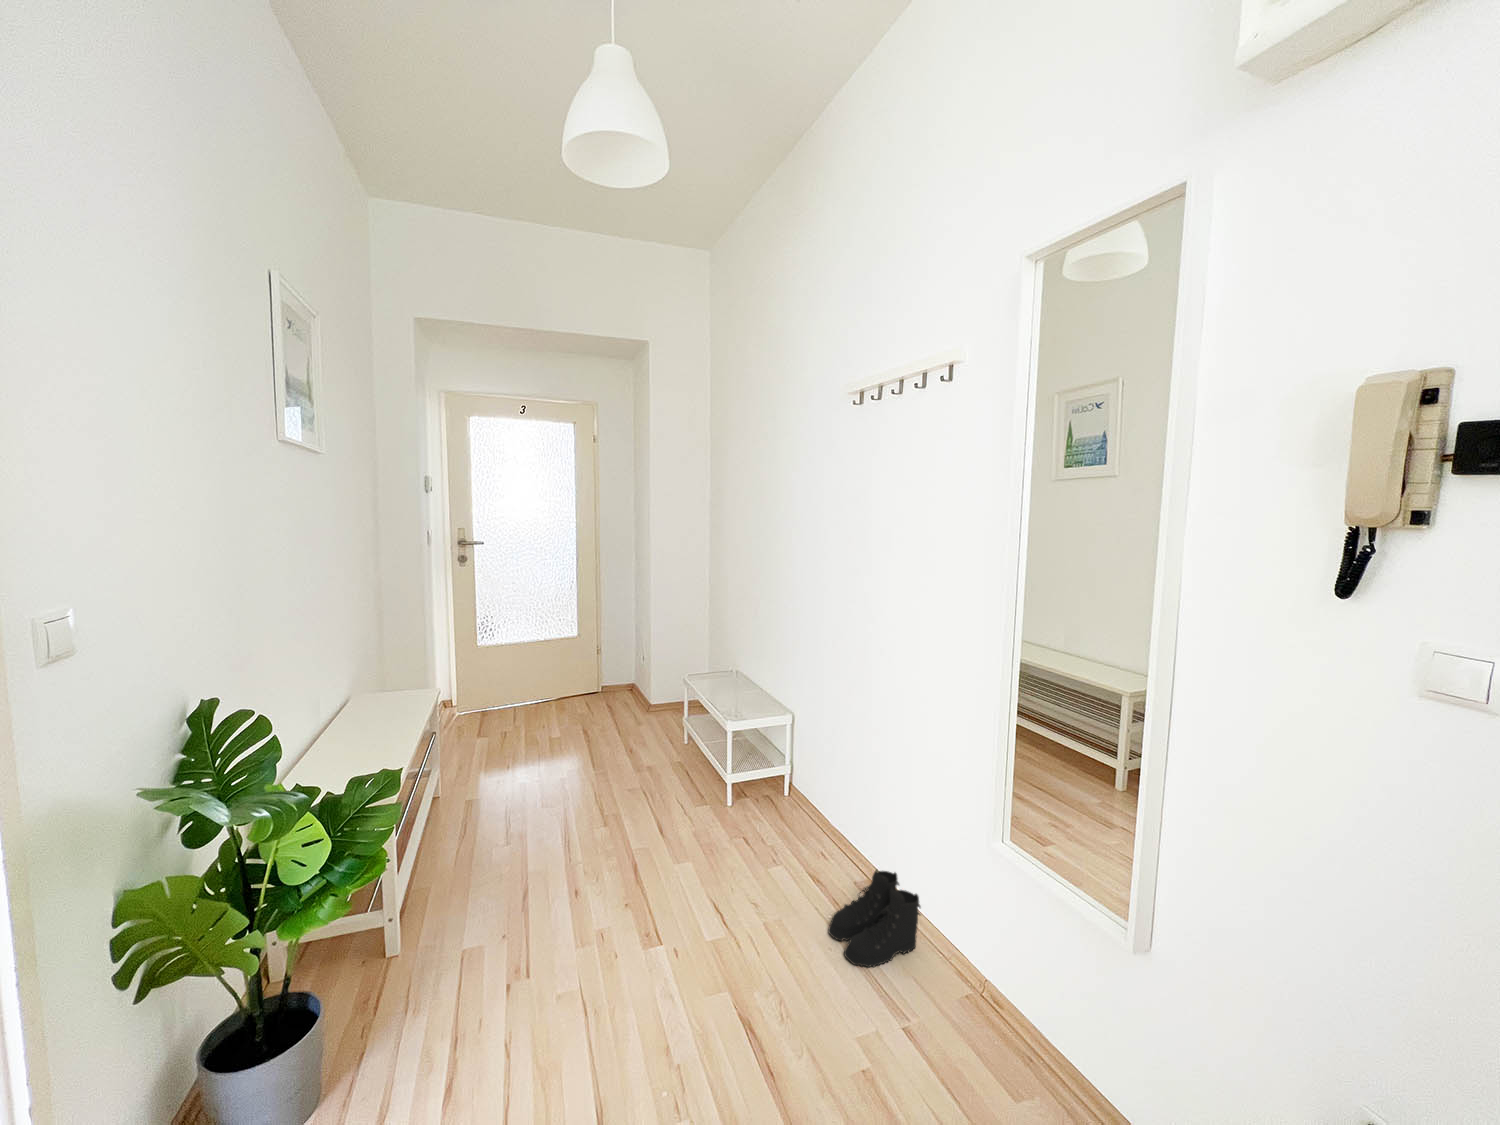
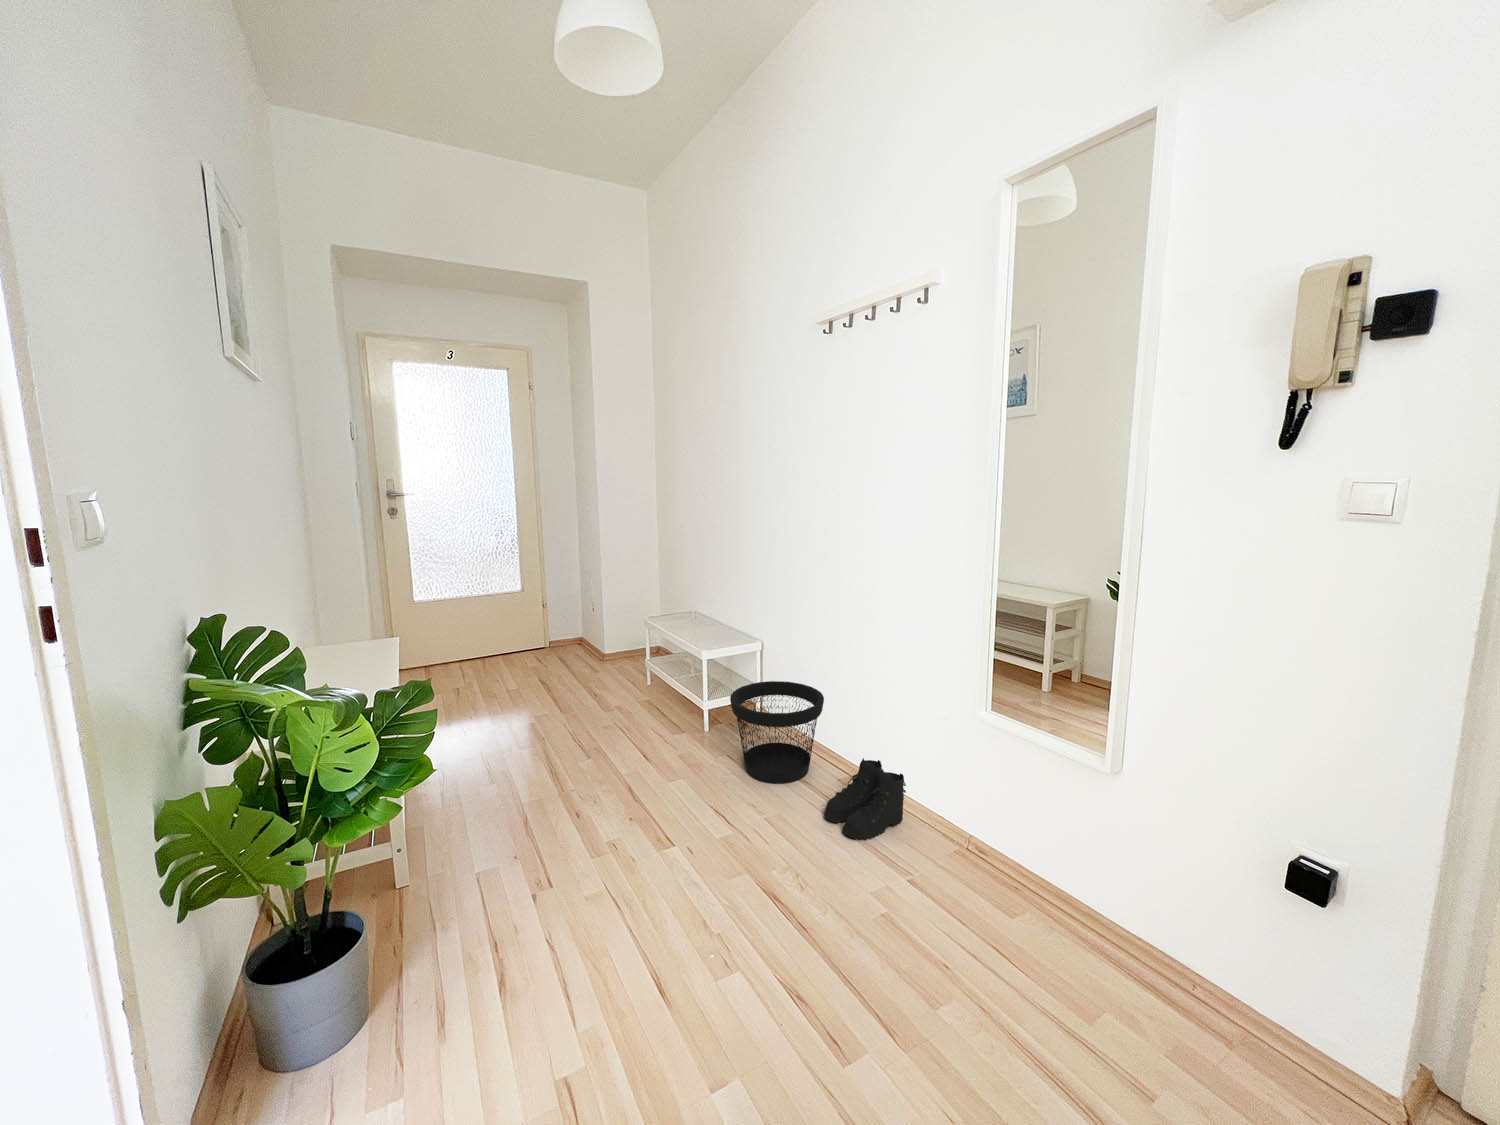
wastebasket: none [744,763,845,882] -> present [730,681,824,784]

